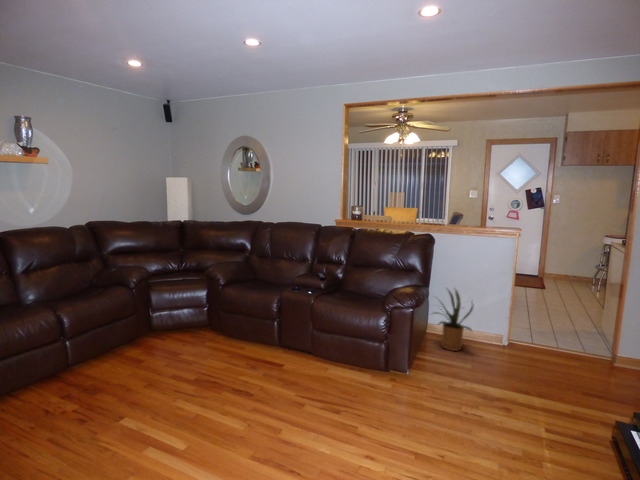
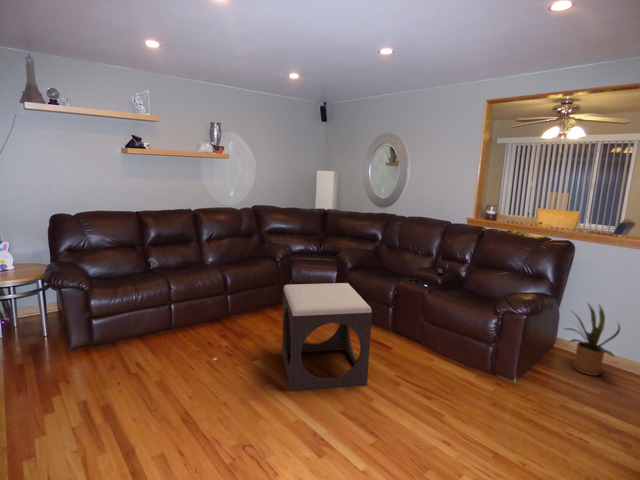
footstool: none [154,301,269,444] -> present [282,283,372,391]

